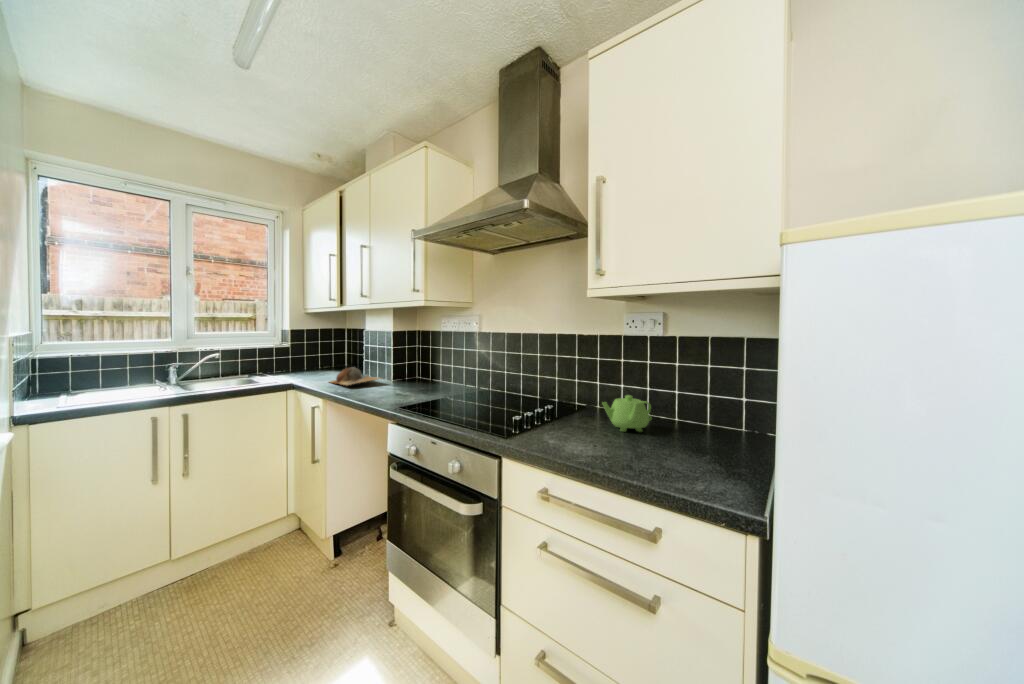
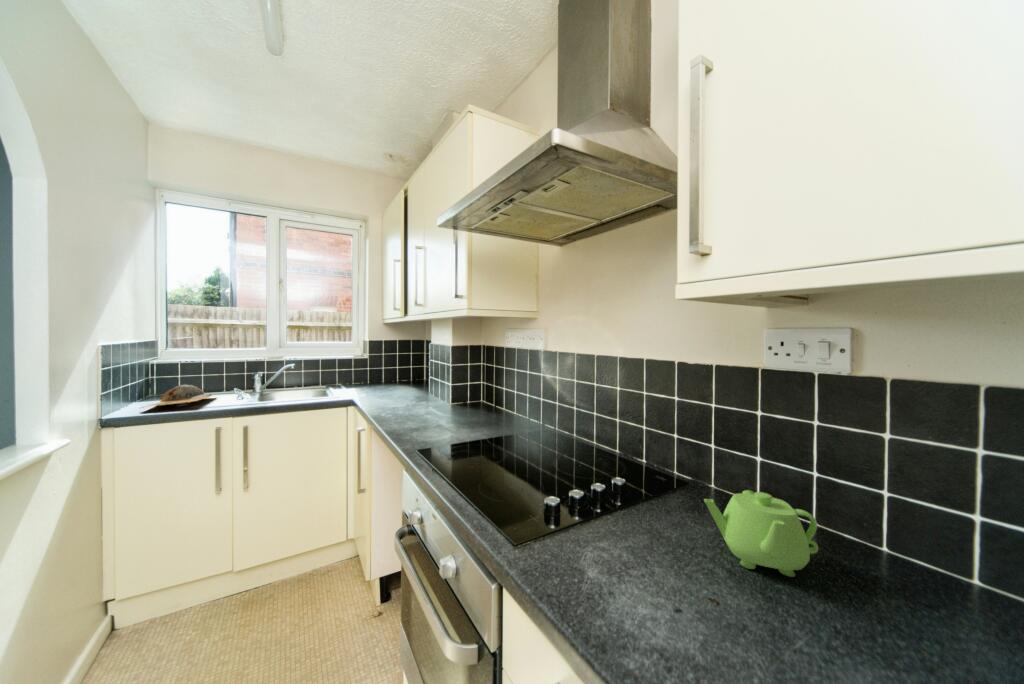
chopping board: present [331,367,379,385] -> present [150,385,211,406]

